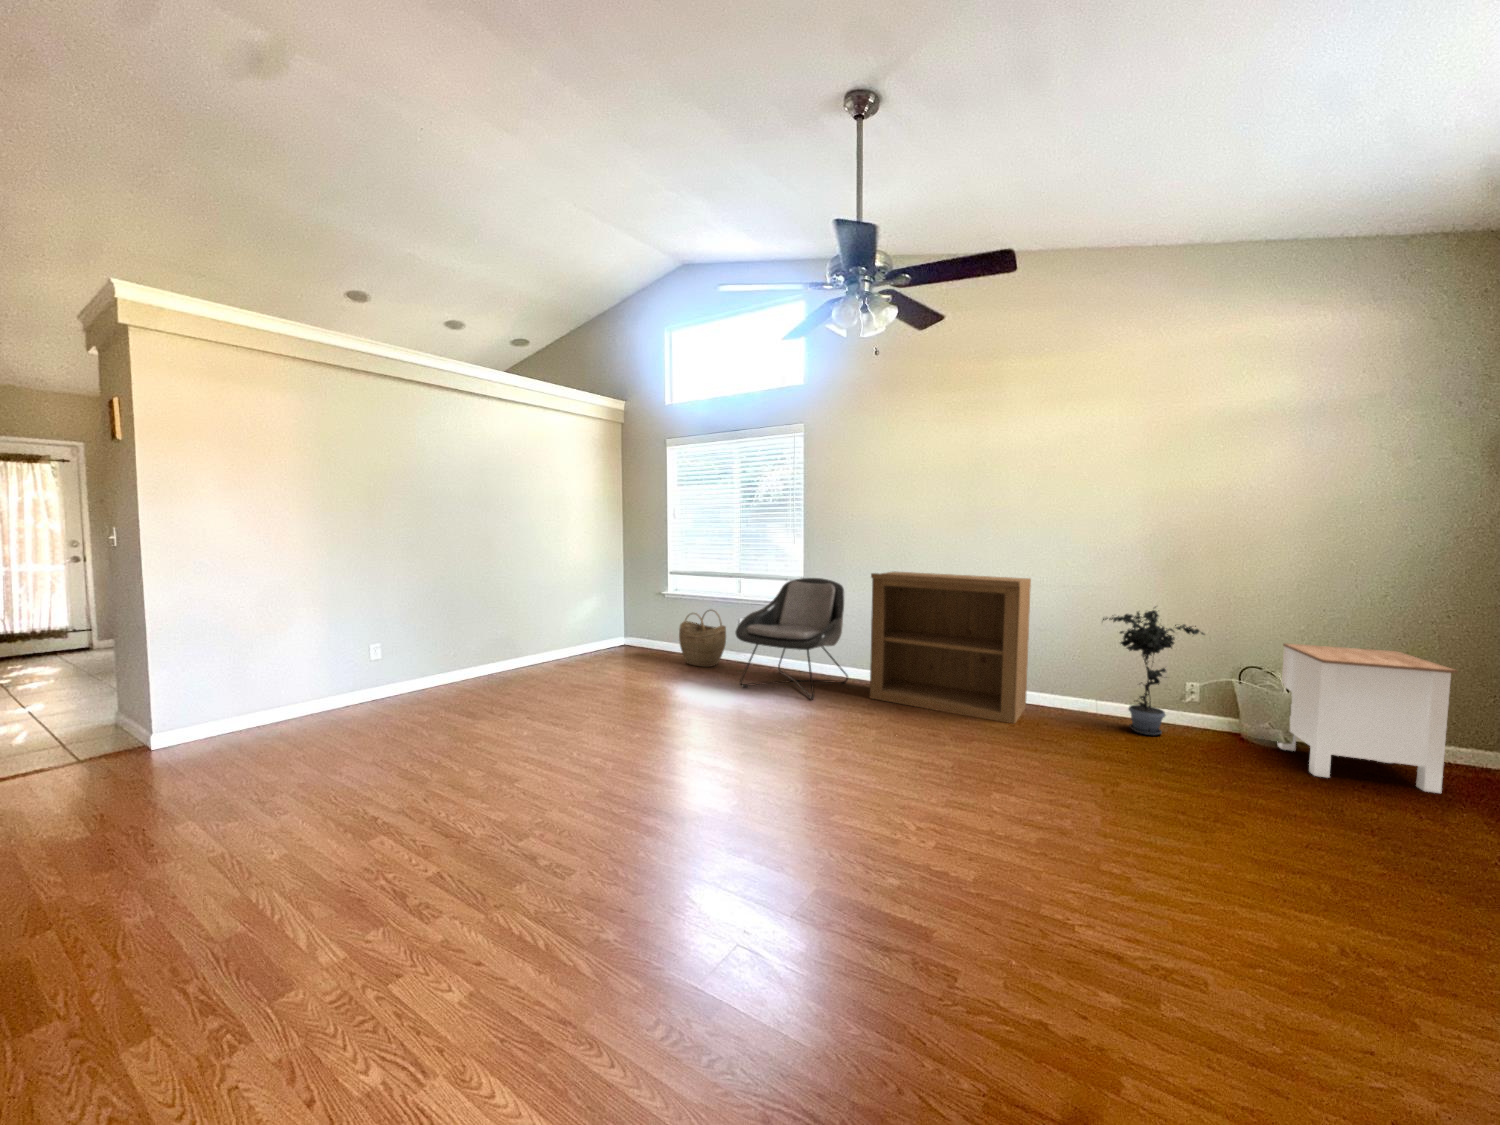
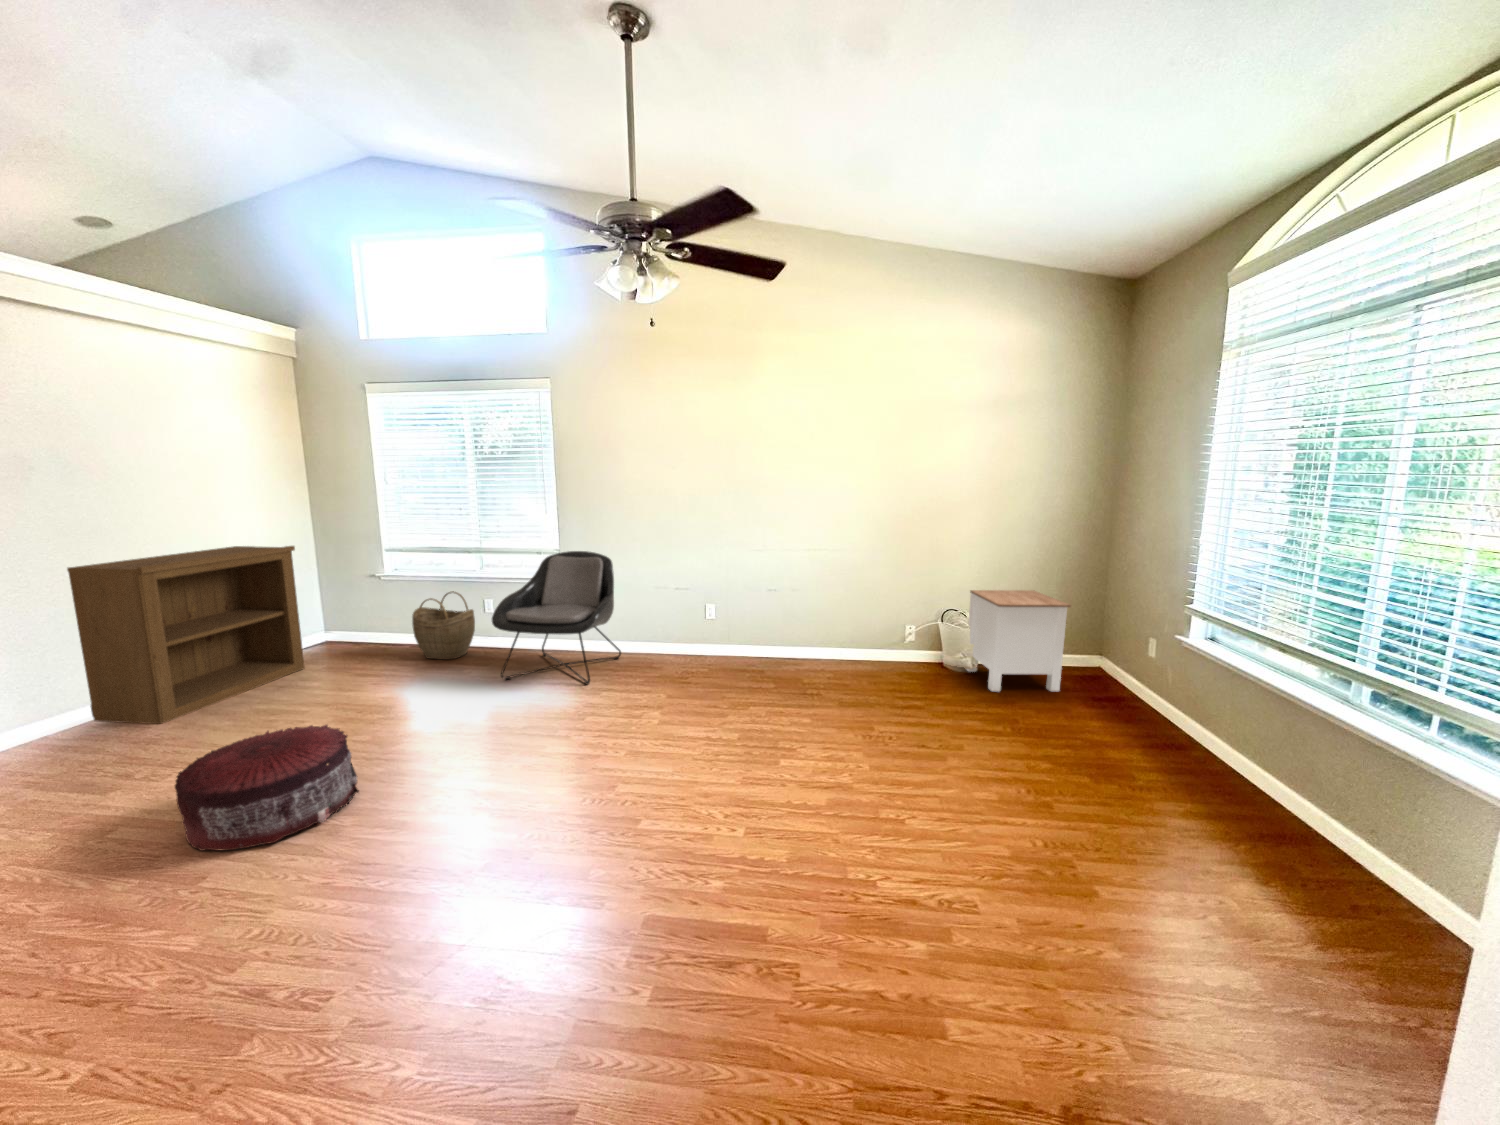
bookshelf: present [870,572,1031,723] -> present [67,546,305,724]
potted plant: present [1103,610,1205,735] -> none [847,567,923,674]
pouf: none [510,688,620,767] -> present [175,725,359,851]

